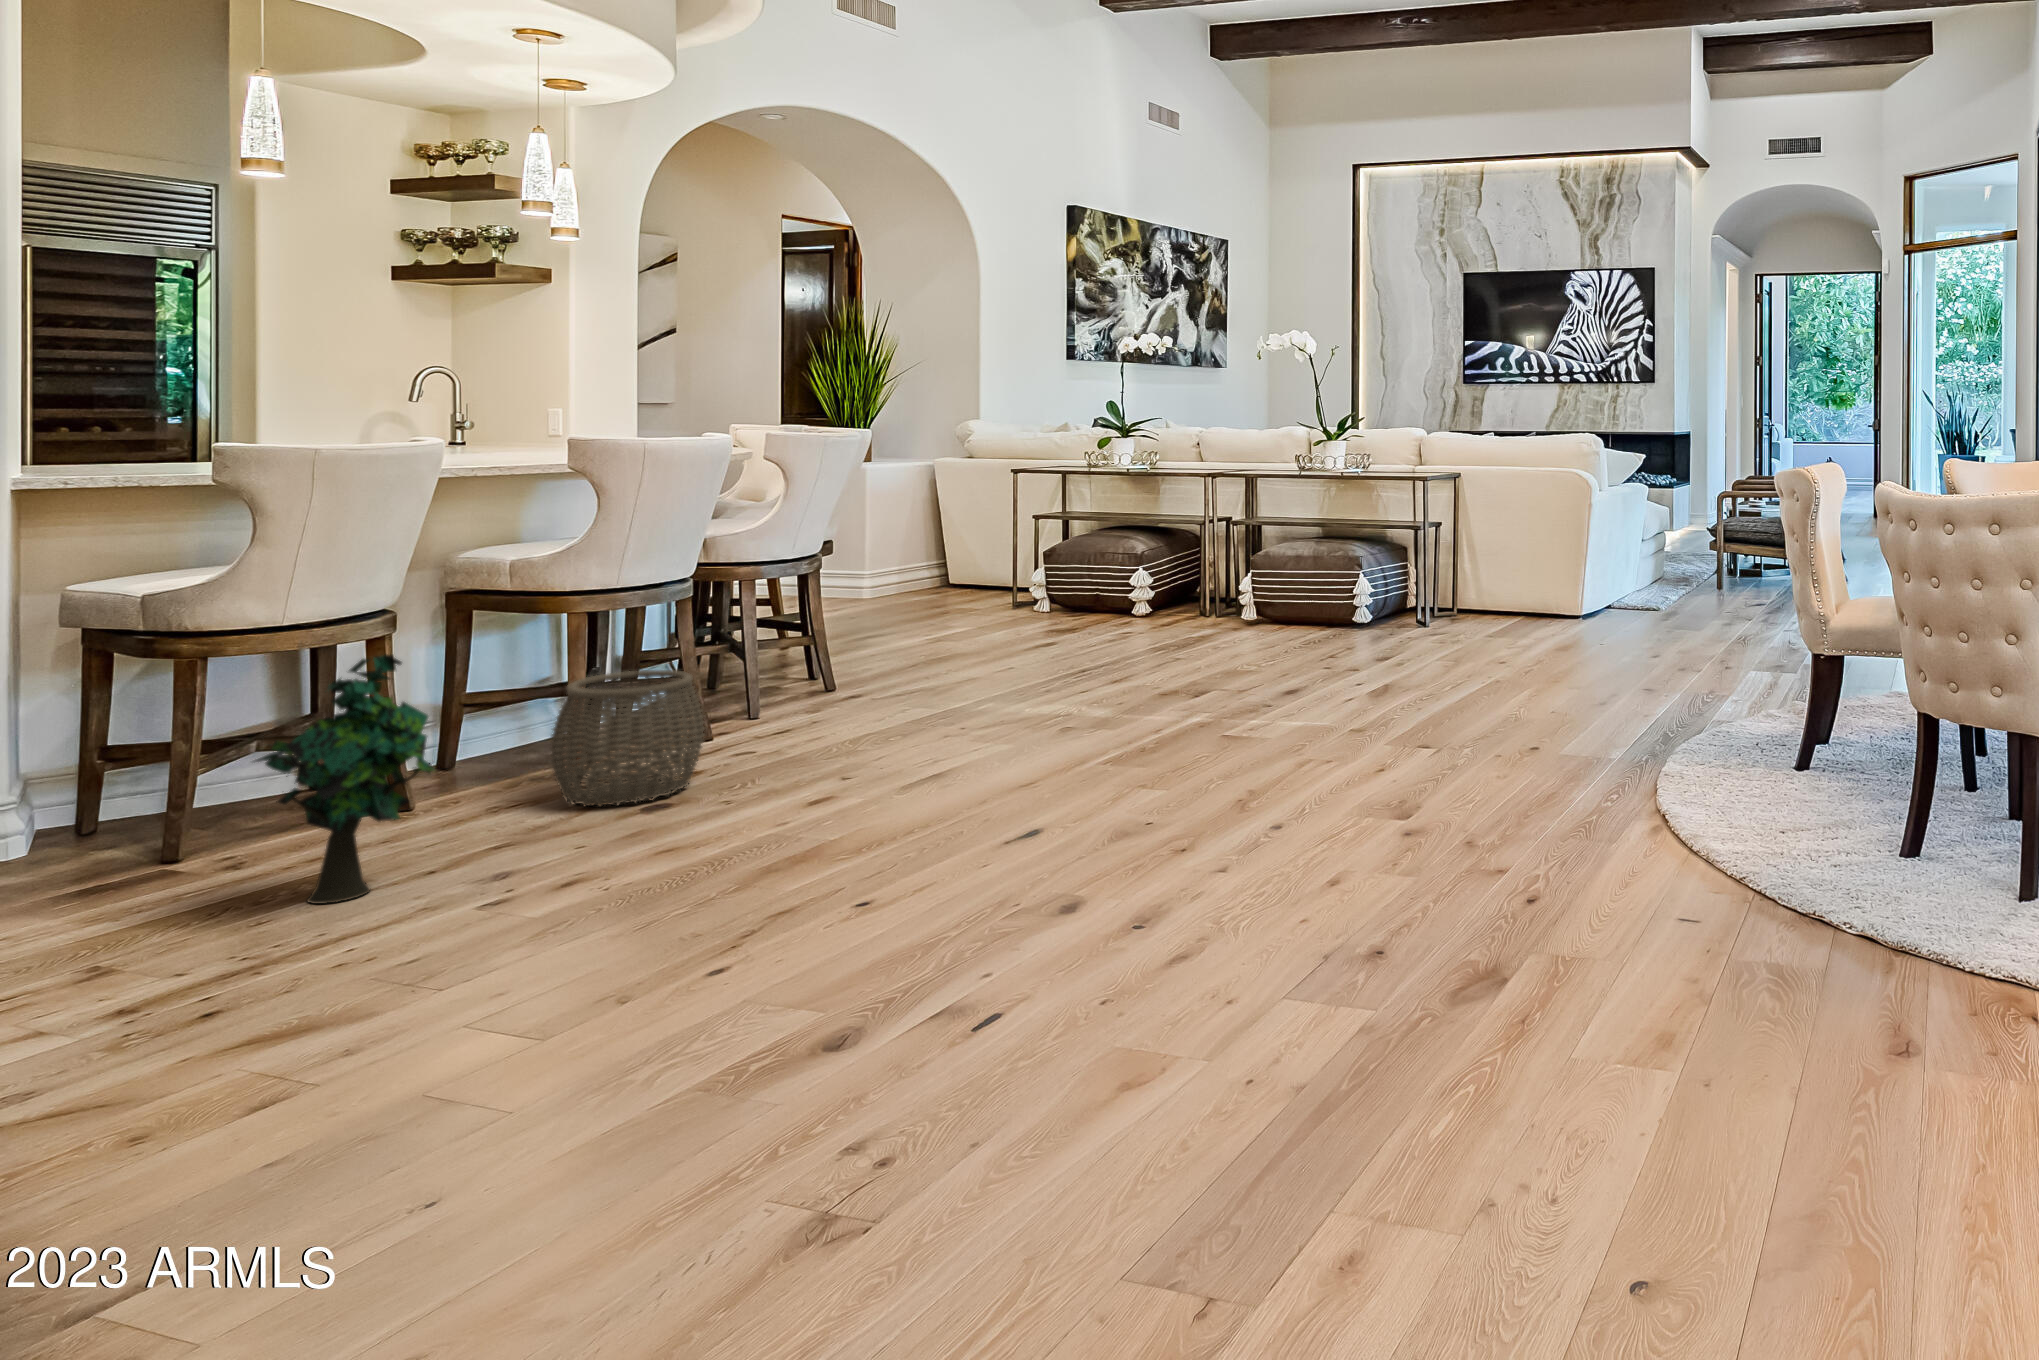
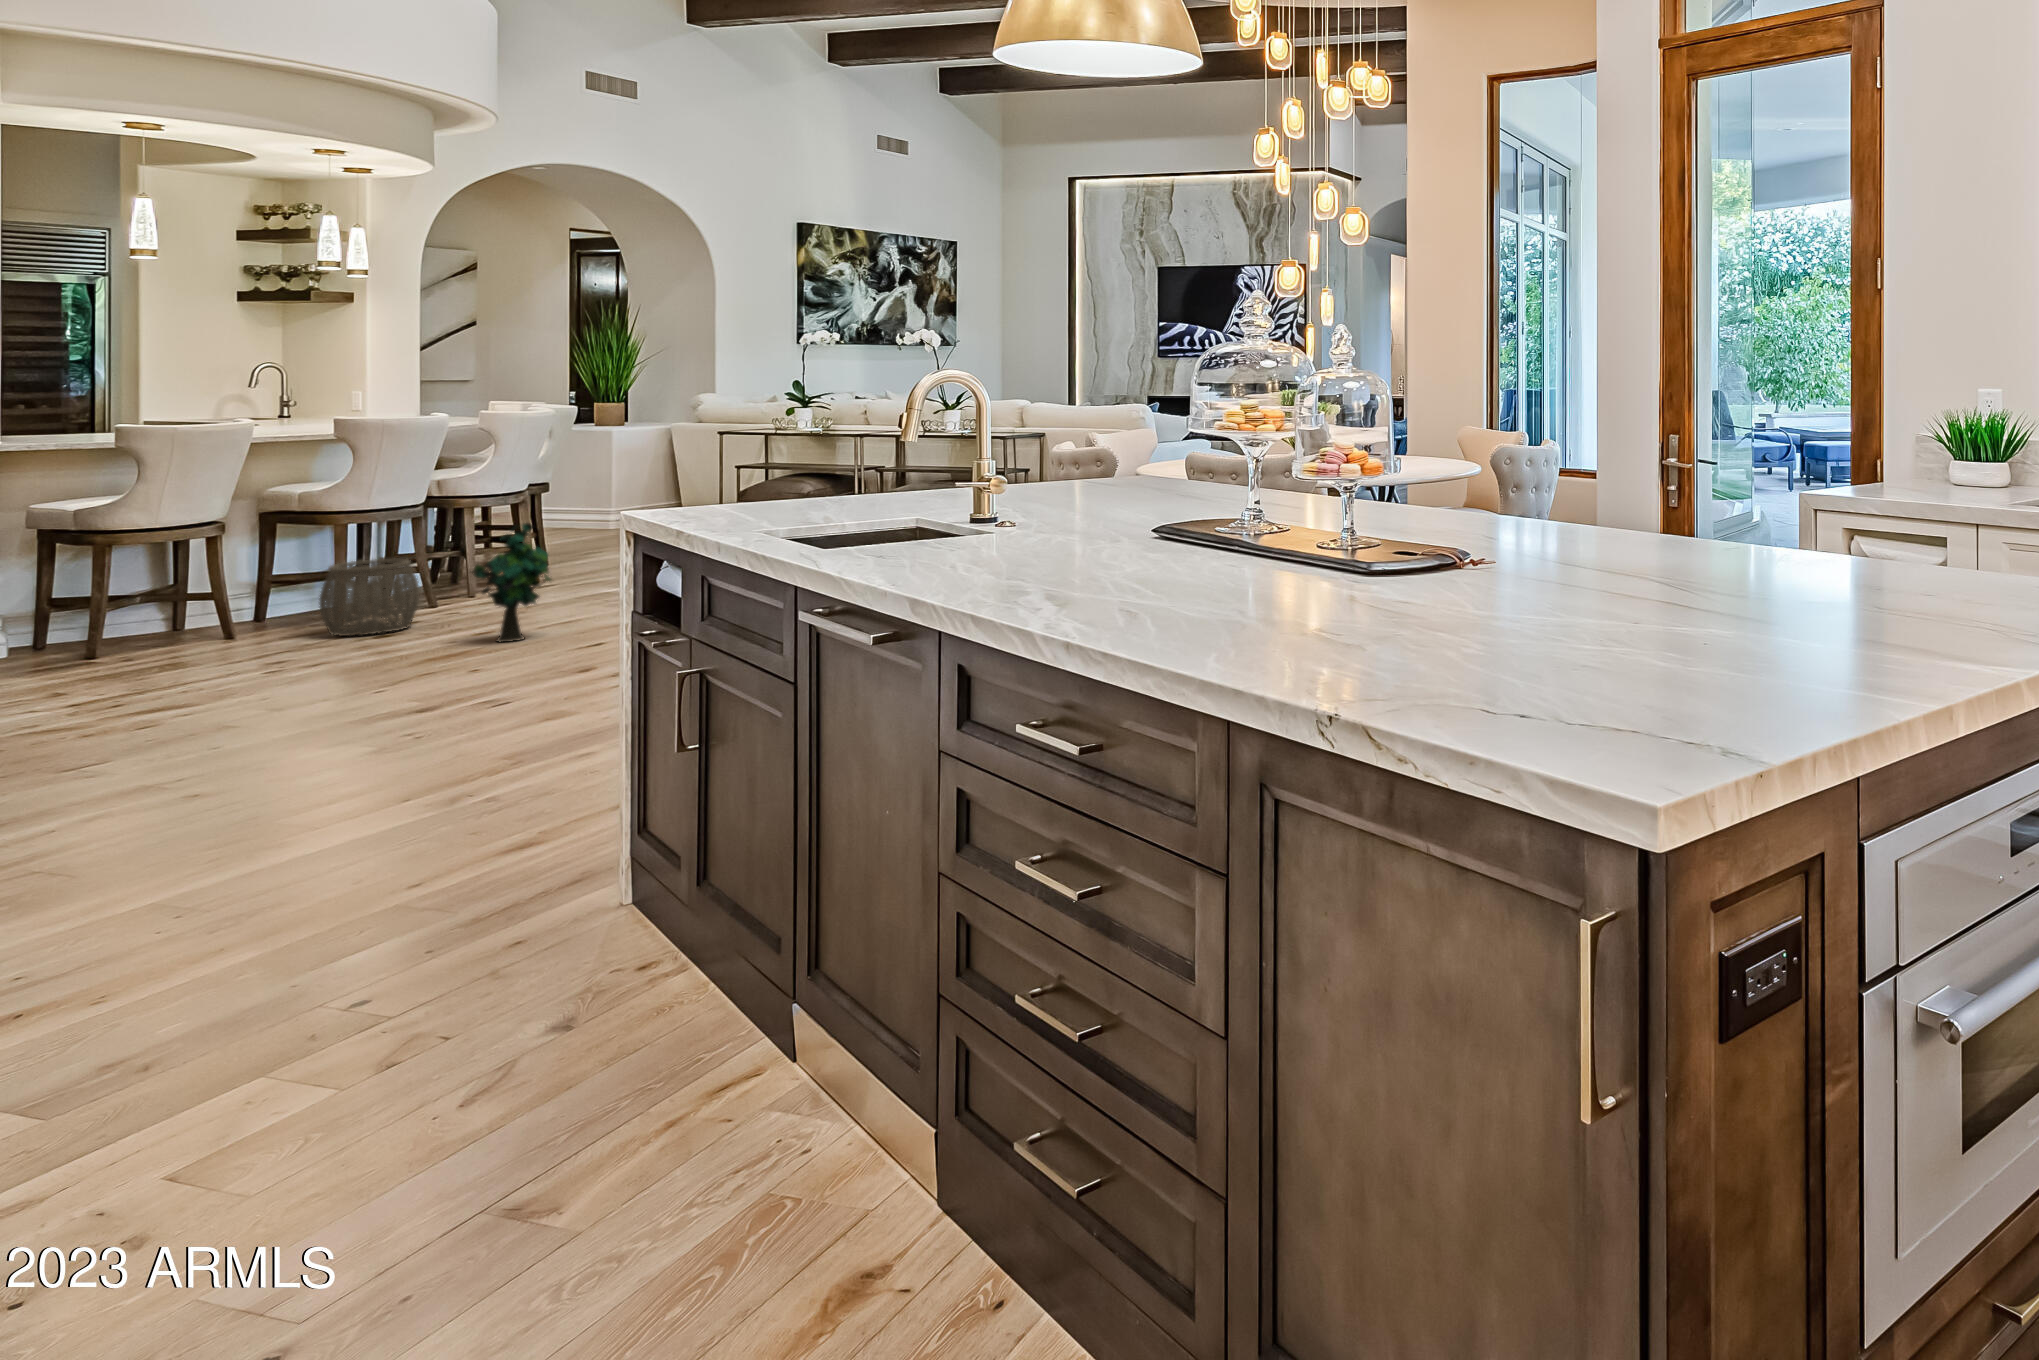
decorative plant: present [255,654,434,904] -> present [473,523,551,642]

